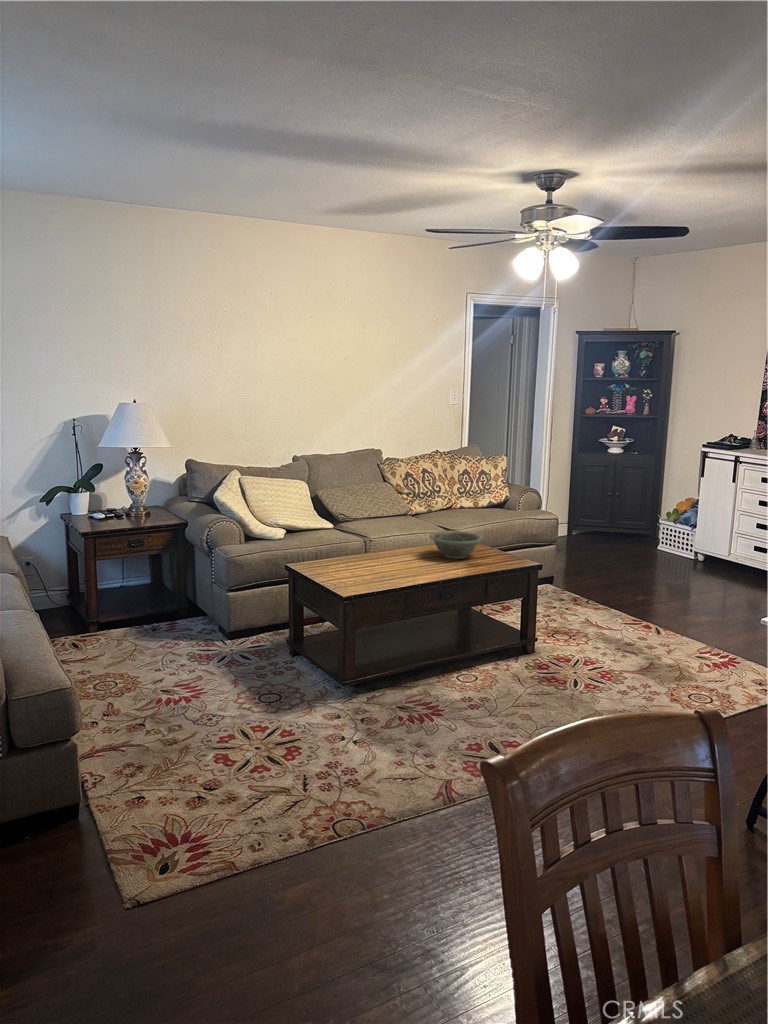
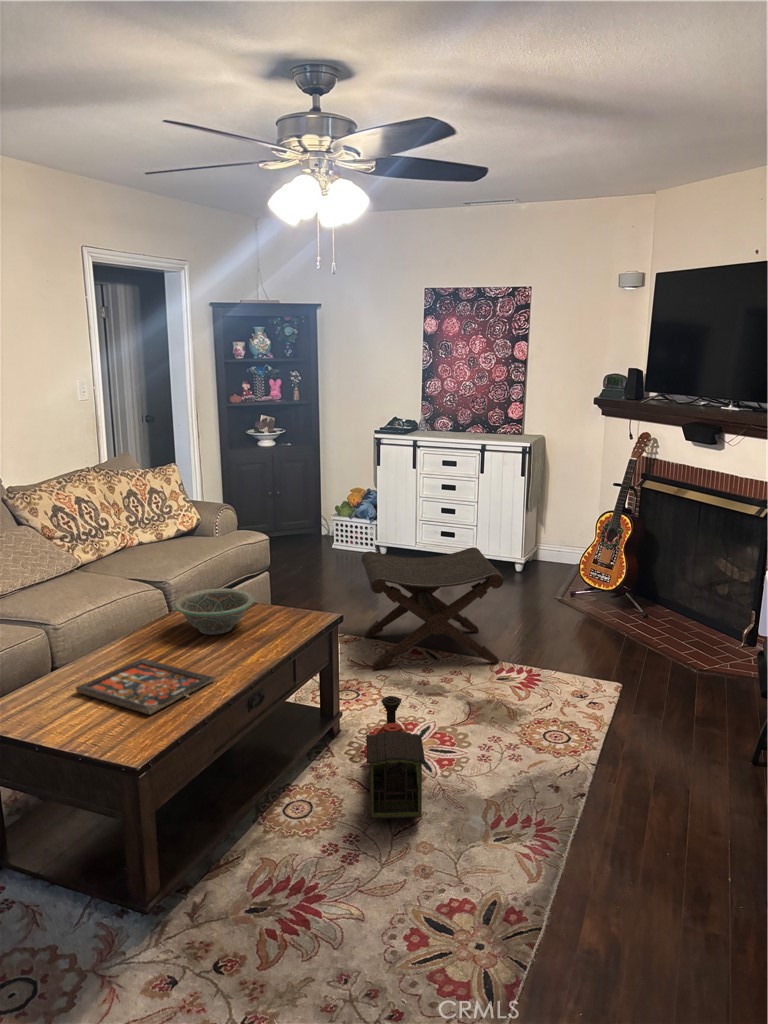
footstool: none [599,537,730,648] -> present [362,547,504,670]
board game: none [349,559,424,581] -> present [76,658,214,714]
toy train: none [502,624,572,700] -> present [366,696,425,819]

